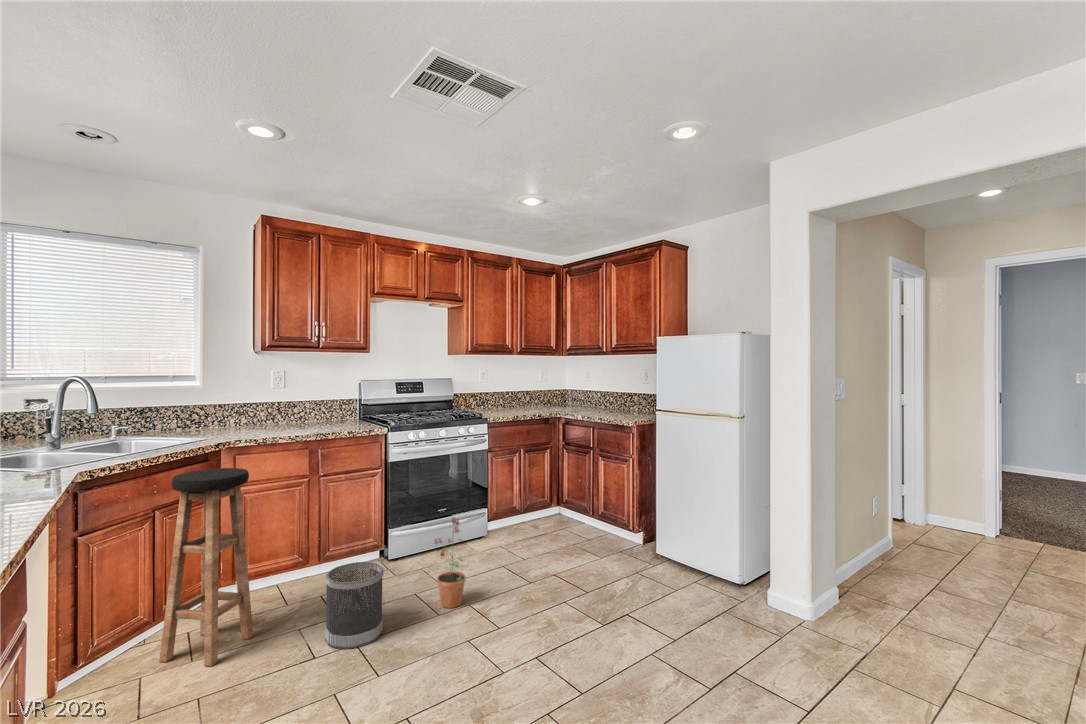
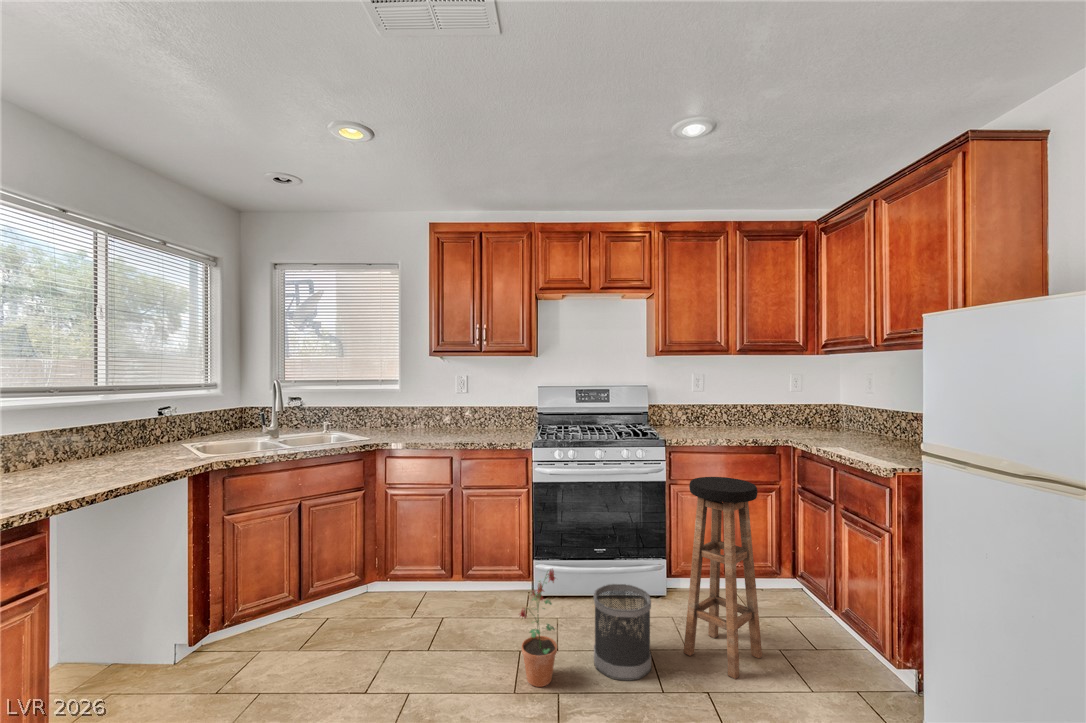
bar stool: present [159,468,253,667] -> present [684,477,762,679]
wastebasket: present [325,562,384,649] -> present [594,584,651,680]

